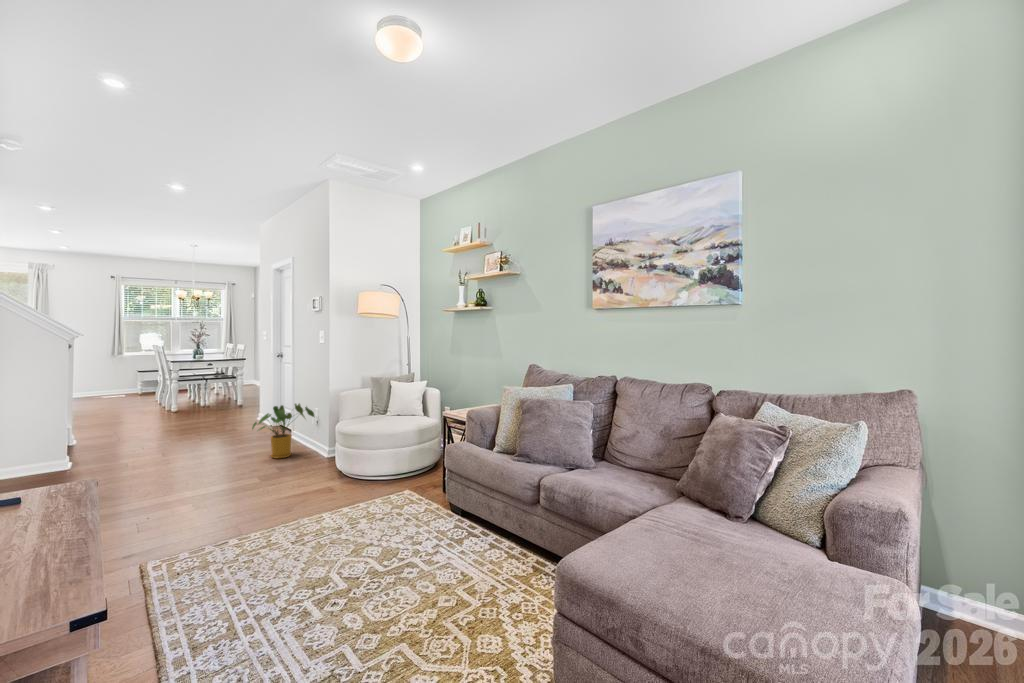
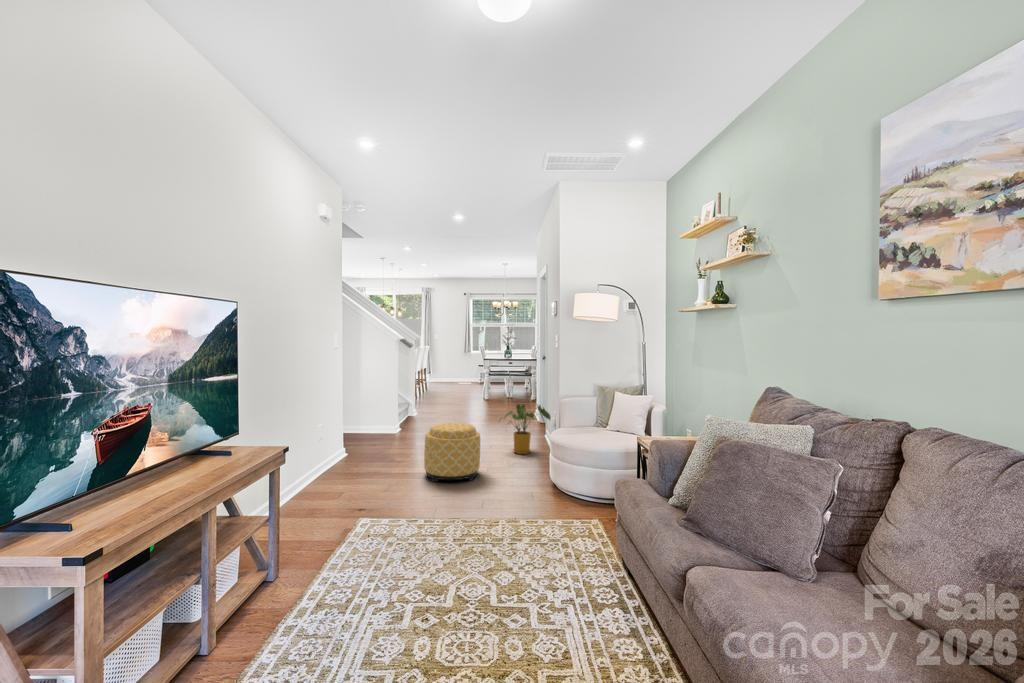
ottoman: none [181,434,256,506] -> present [424,423,480,482]

